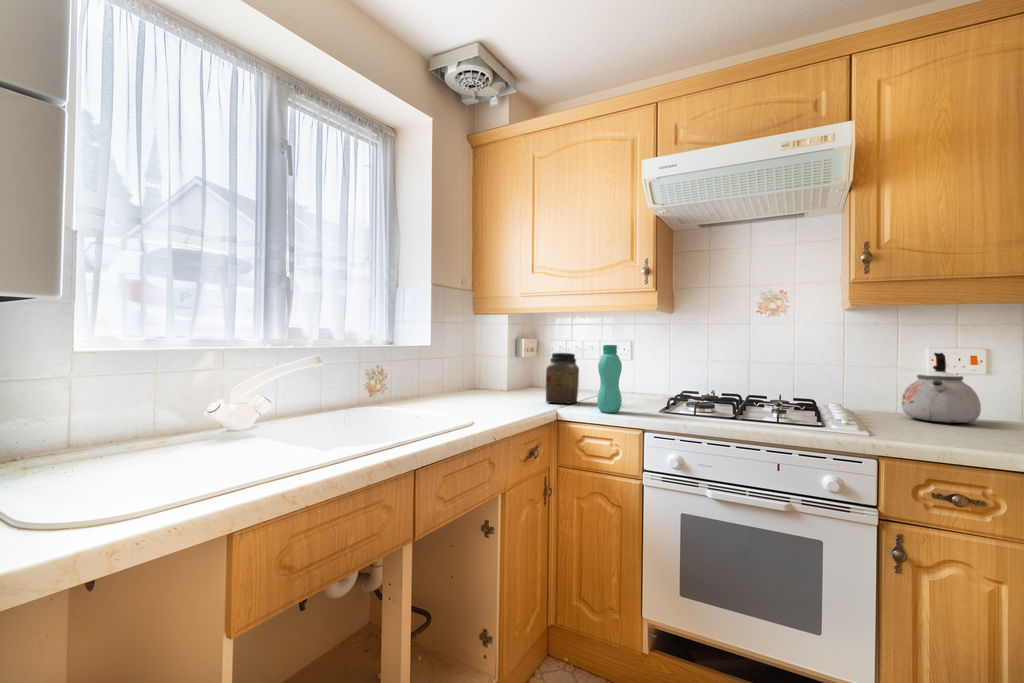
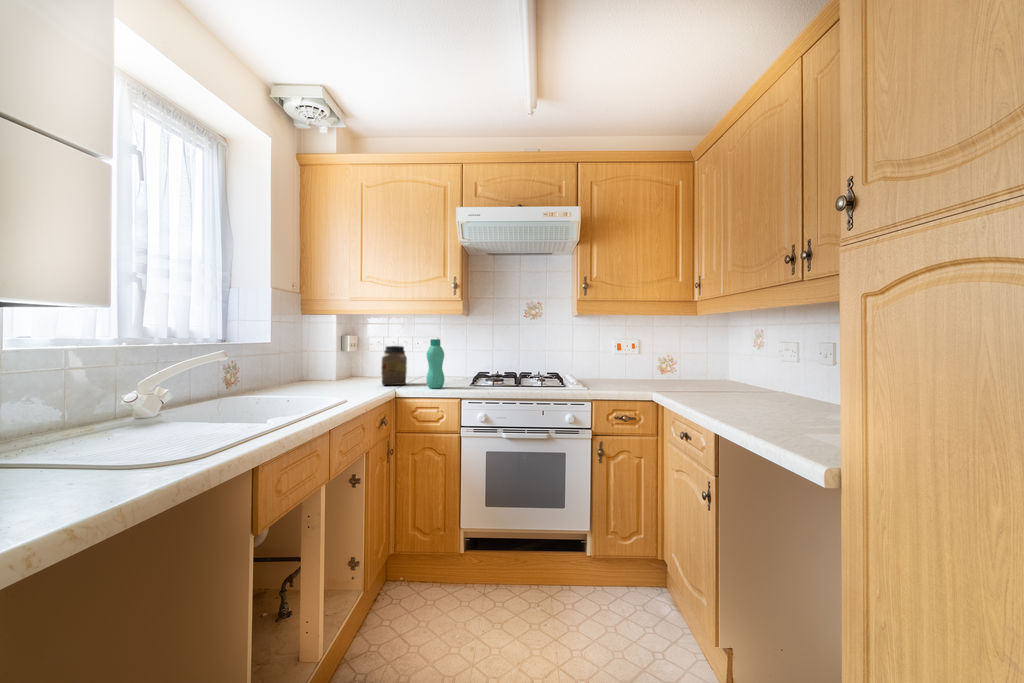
kettle: present [902,353,981,423] -> none [602,341,636,381]

